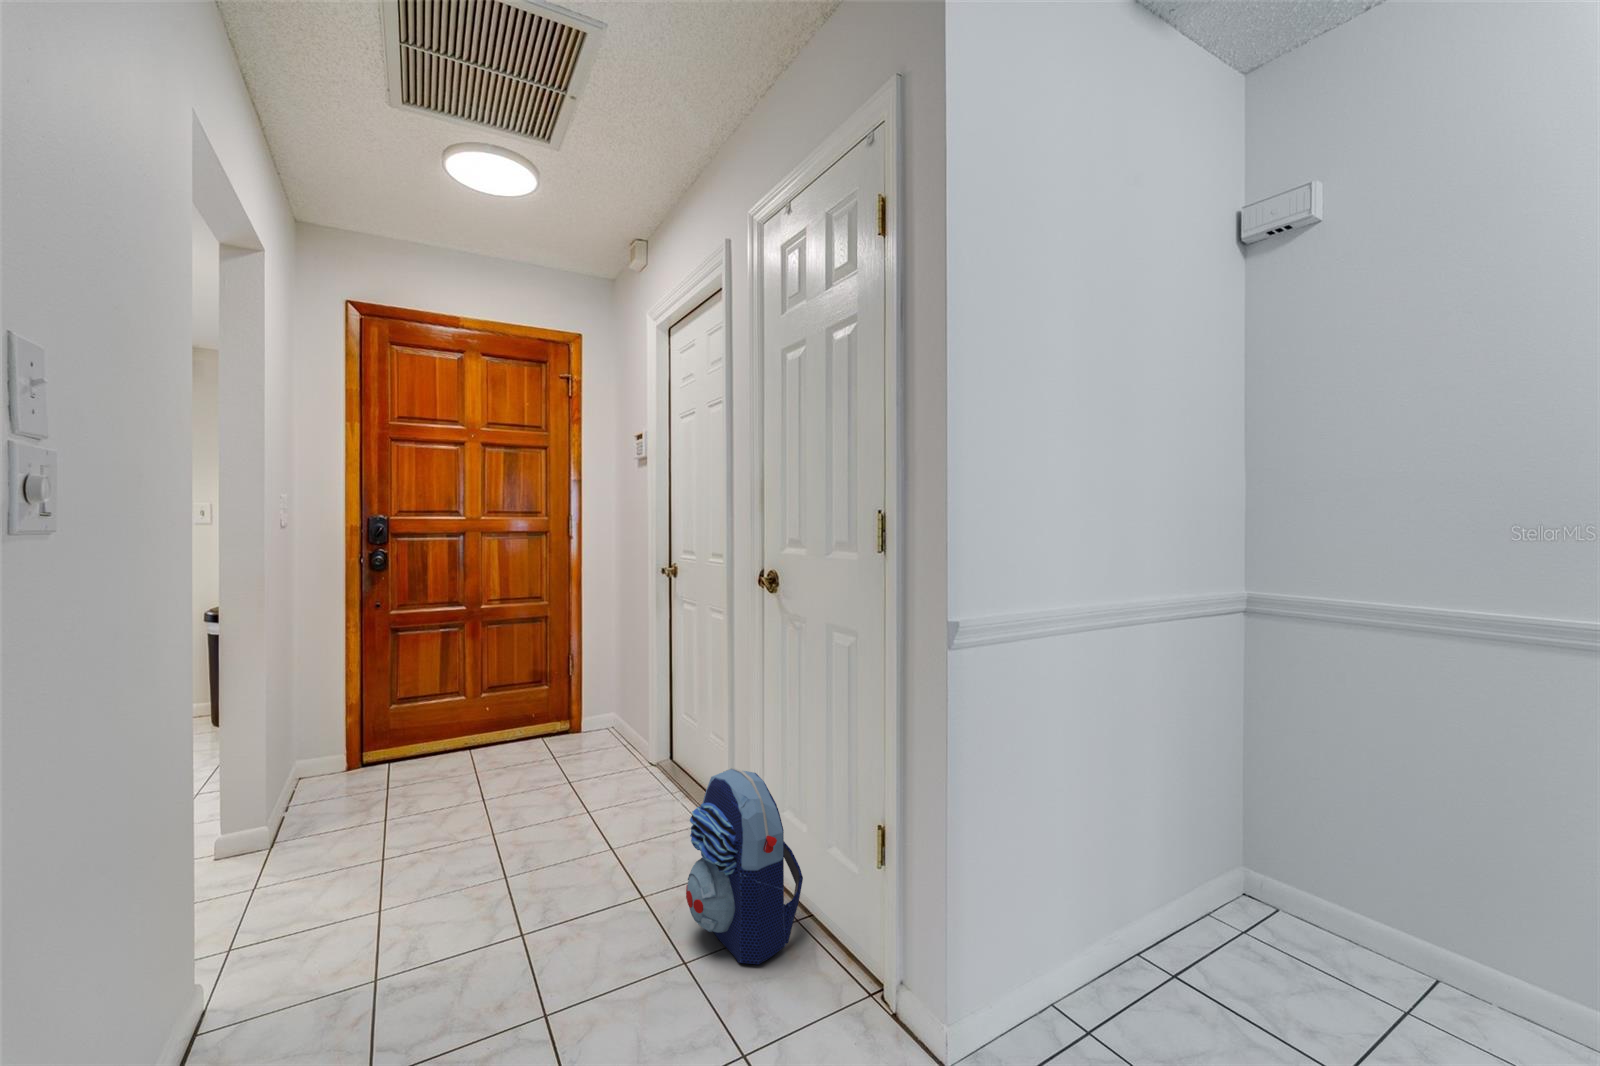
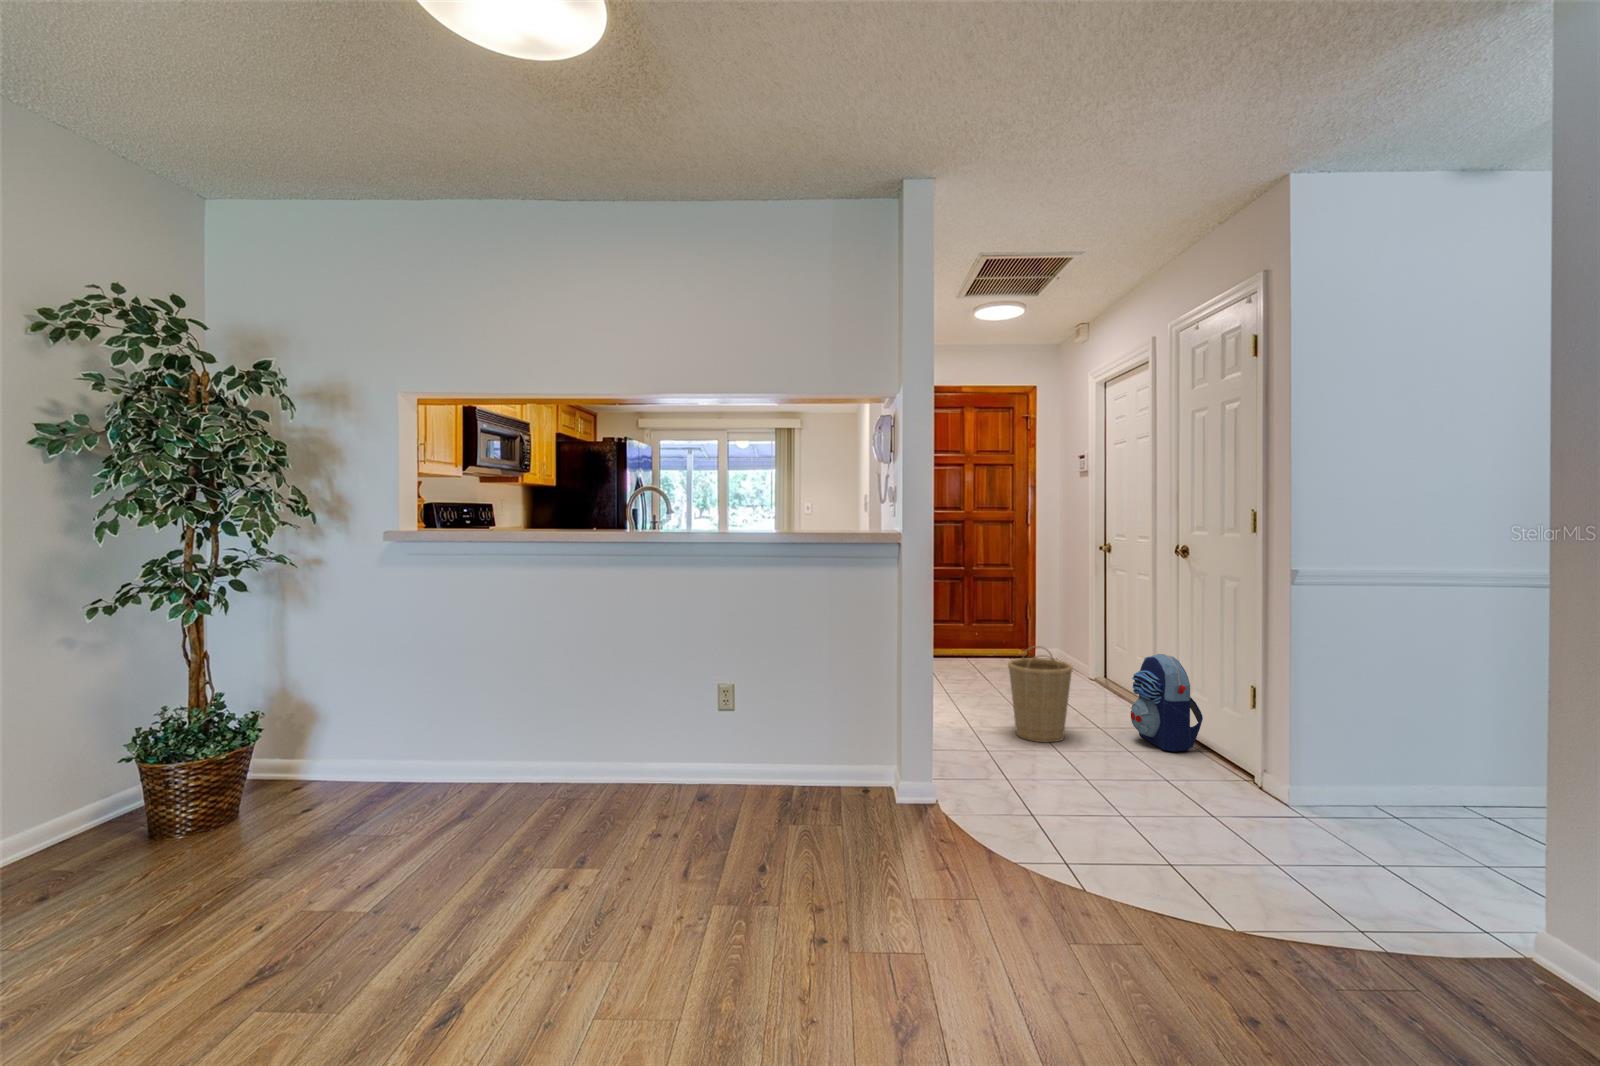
basket: none [439,780,578,1008] -> present [1008,646,1073,742]

